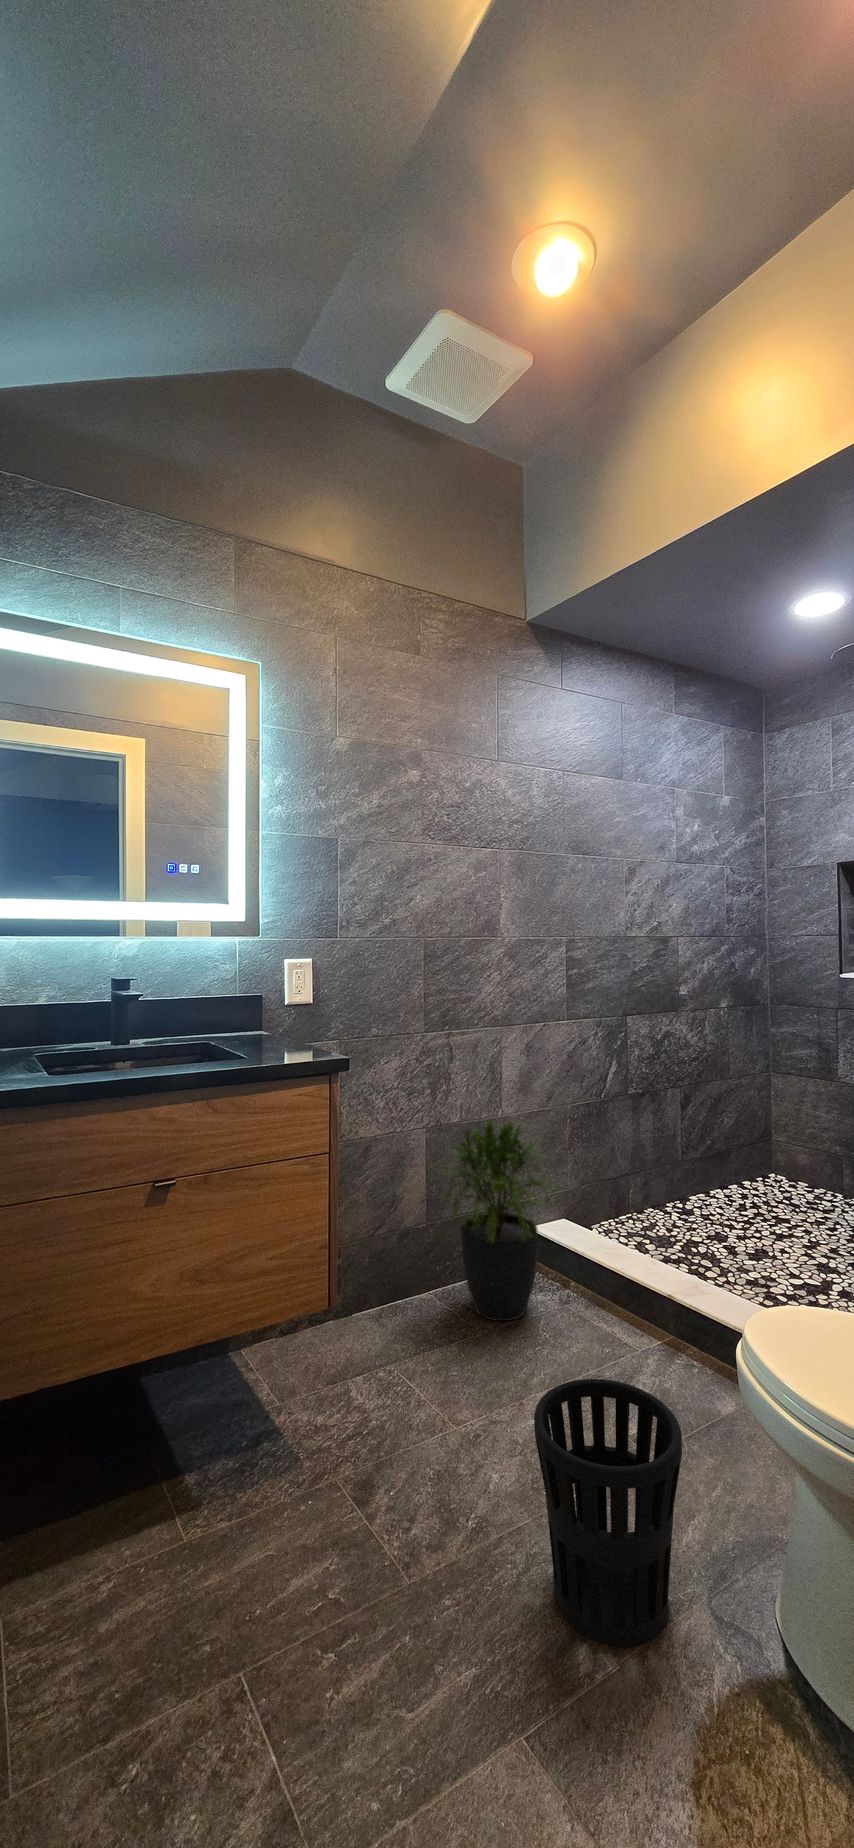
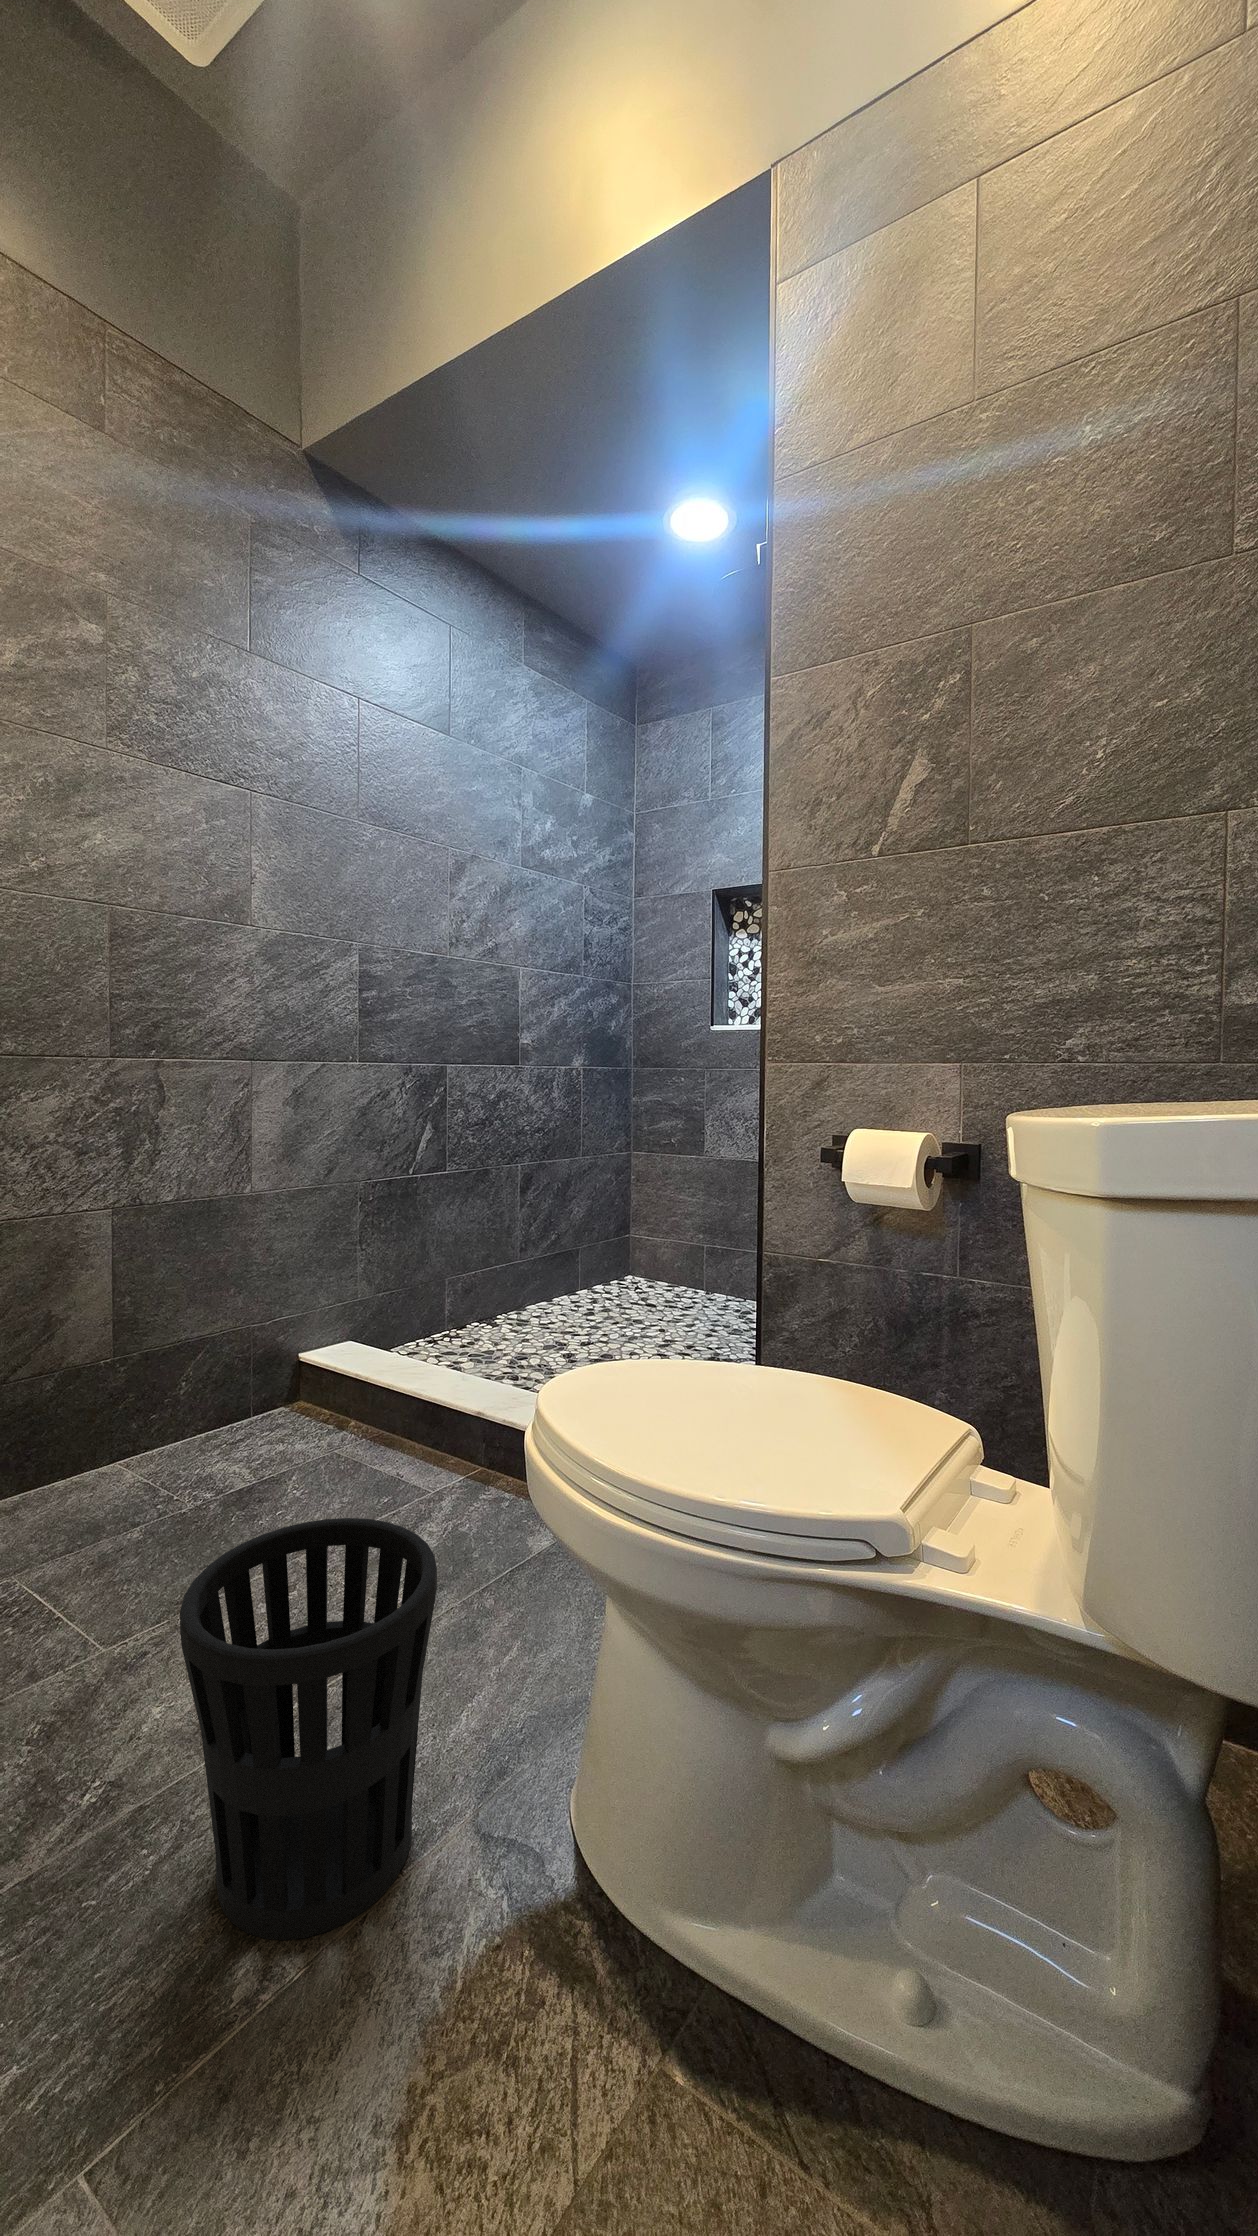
potted plant: present [442,1120,559,1321] -> none [119,1183,331,1487]

